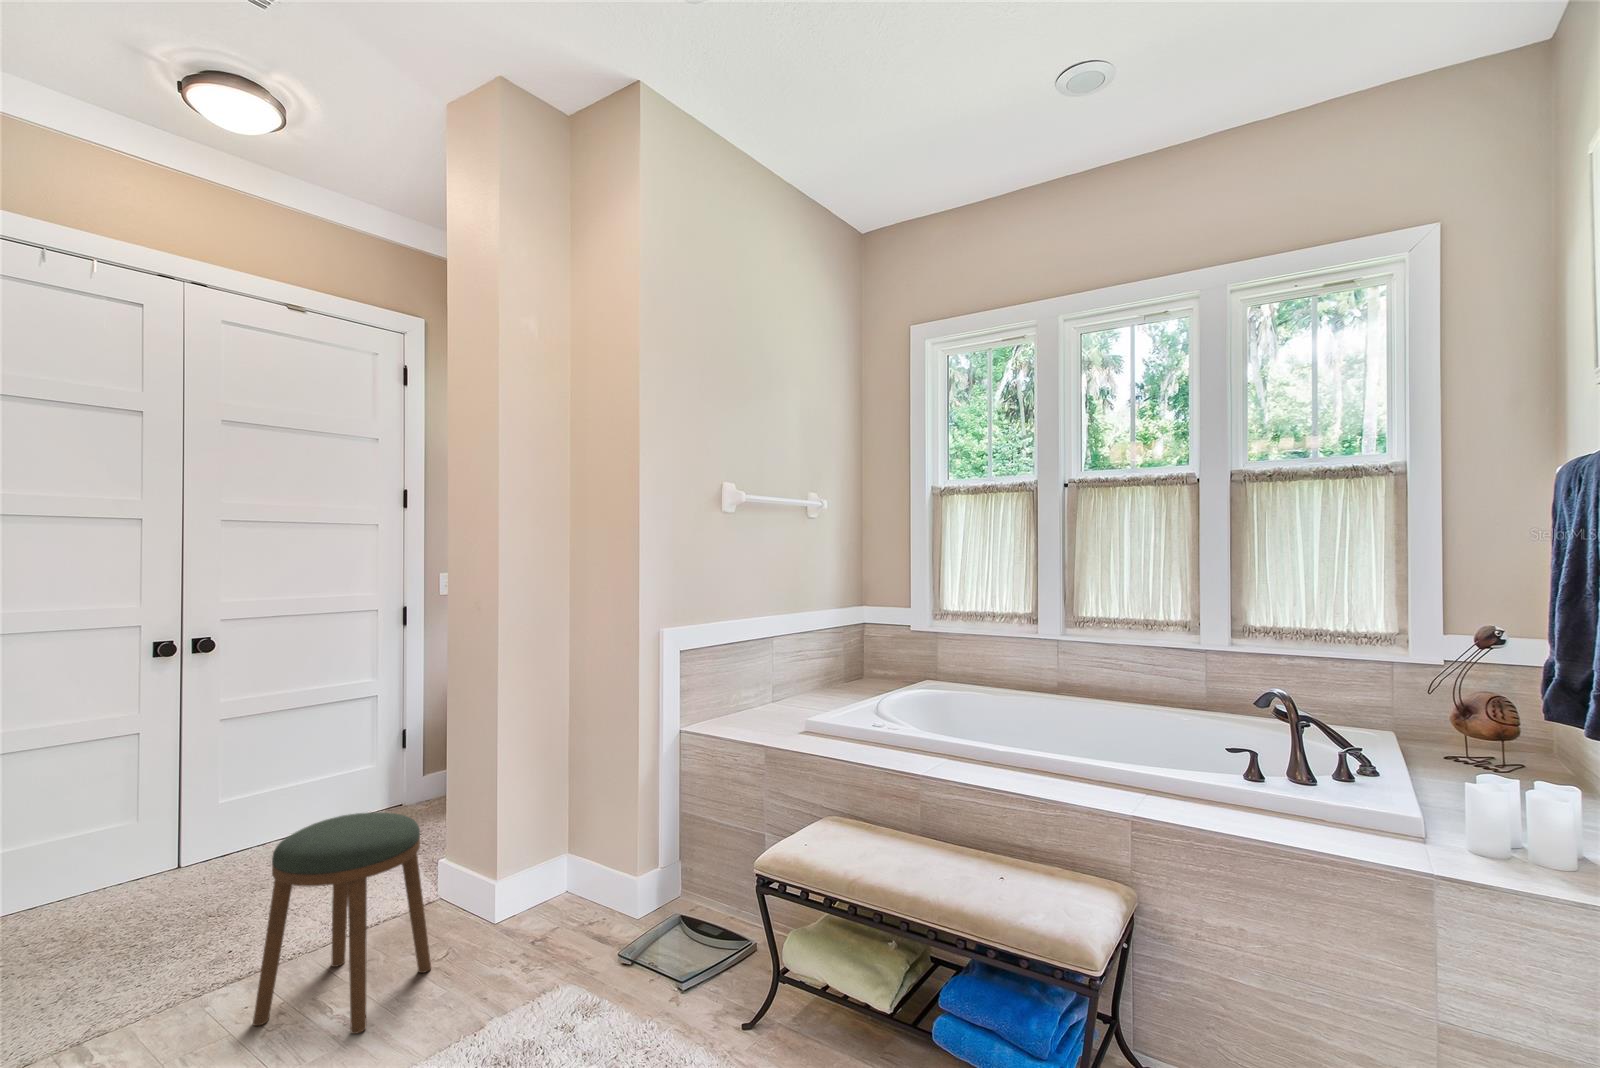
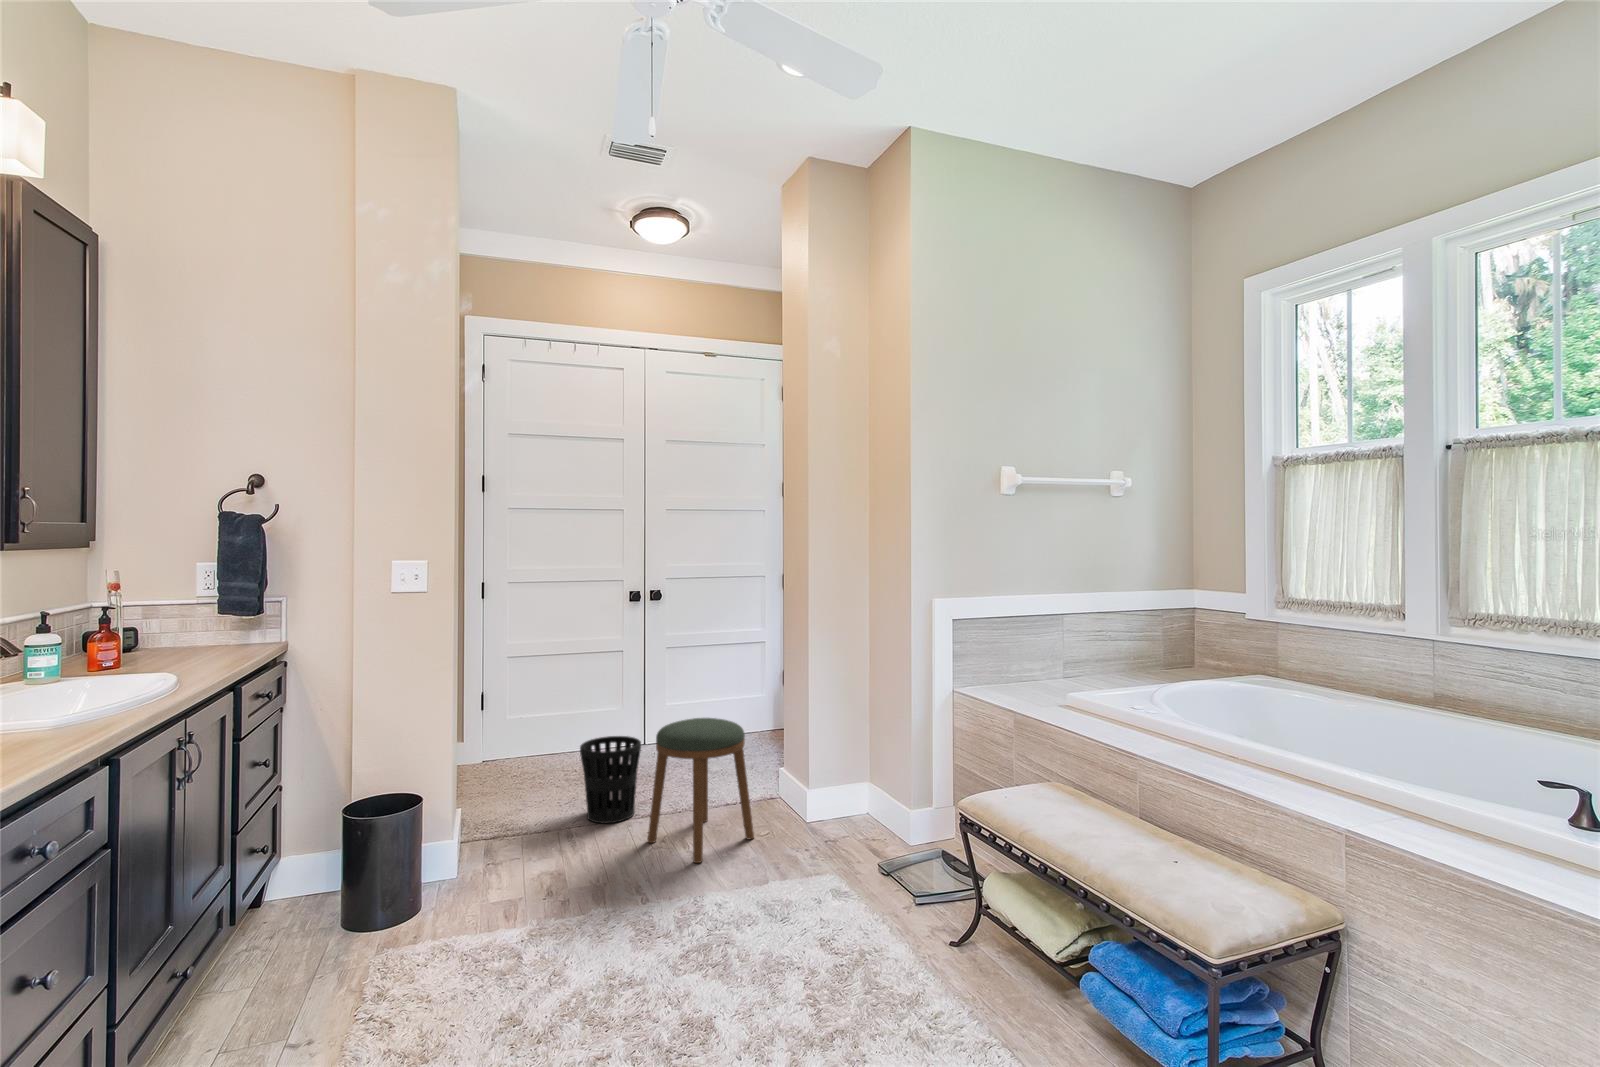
wastebasket: none [98,865,221,1021] -> present [580,736,641,823]

